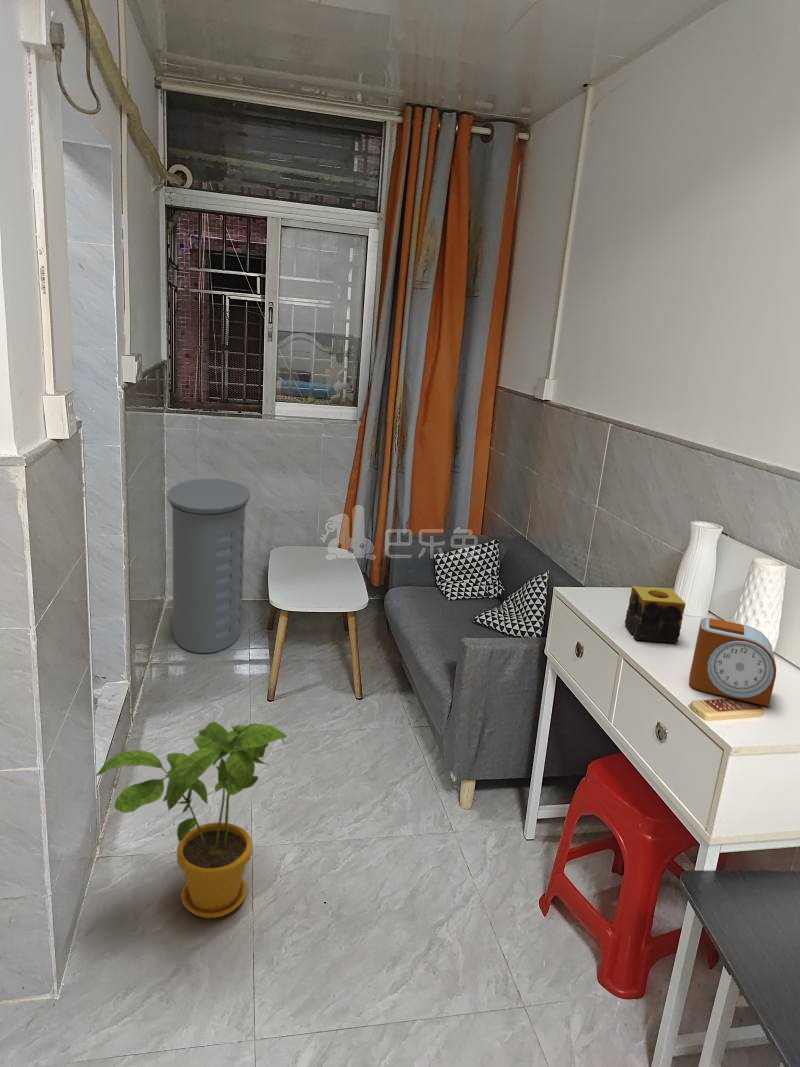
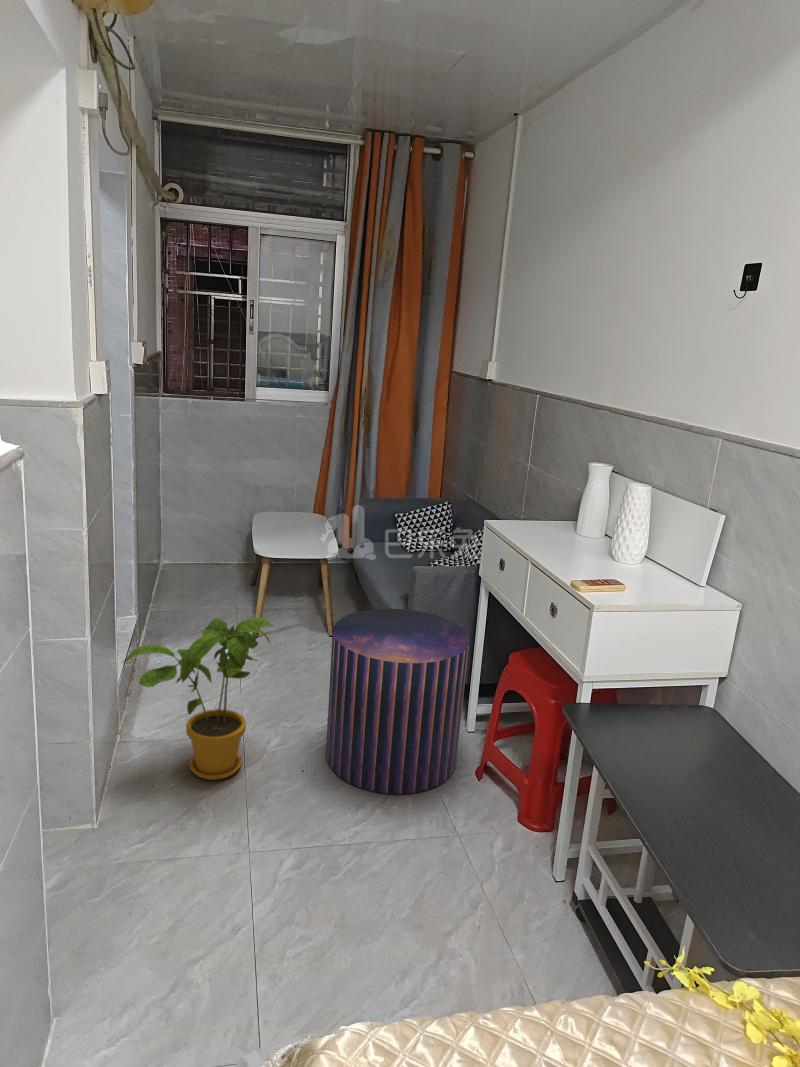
laundry hamper: present [167,479,250,653] -> none [164,456,236,606]
candle: present [625,586,686,643] -> none [535,509,578,550]
alarm clock: present [689,618,776,706] -> none [574,521,634,582]
pouf: none [351,692,535,943] -> present [326,609,469,794]

